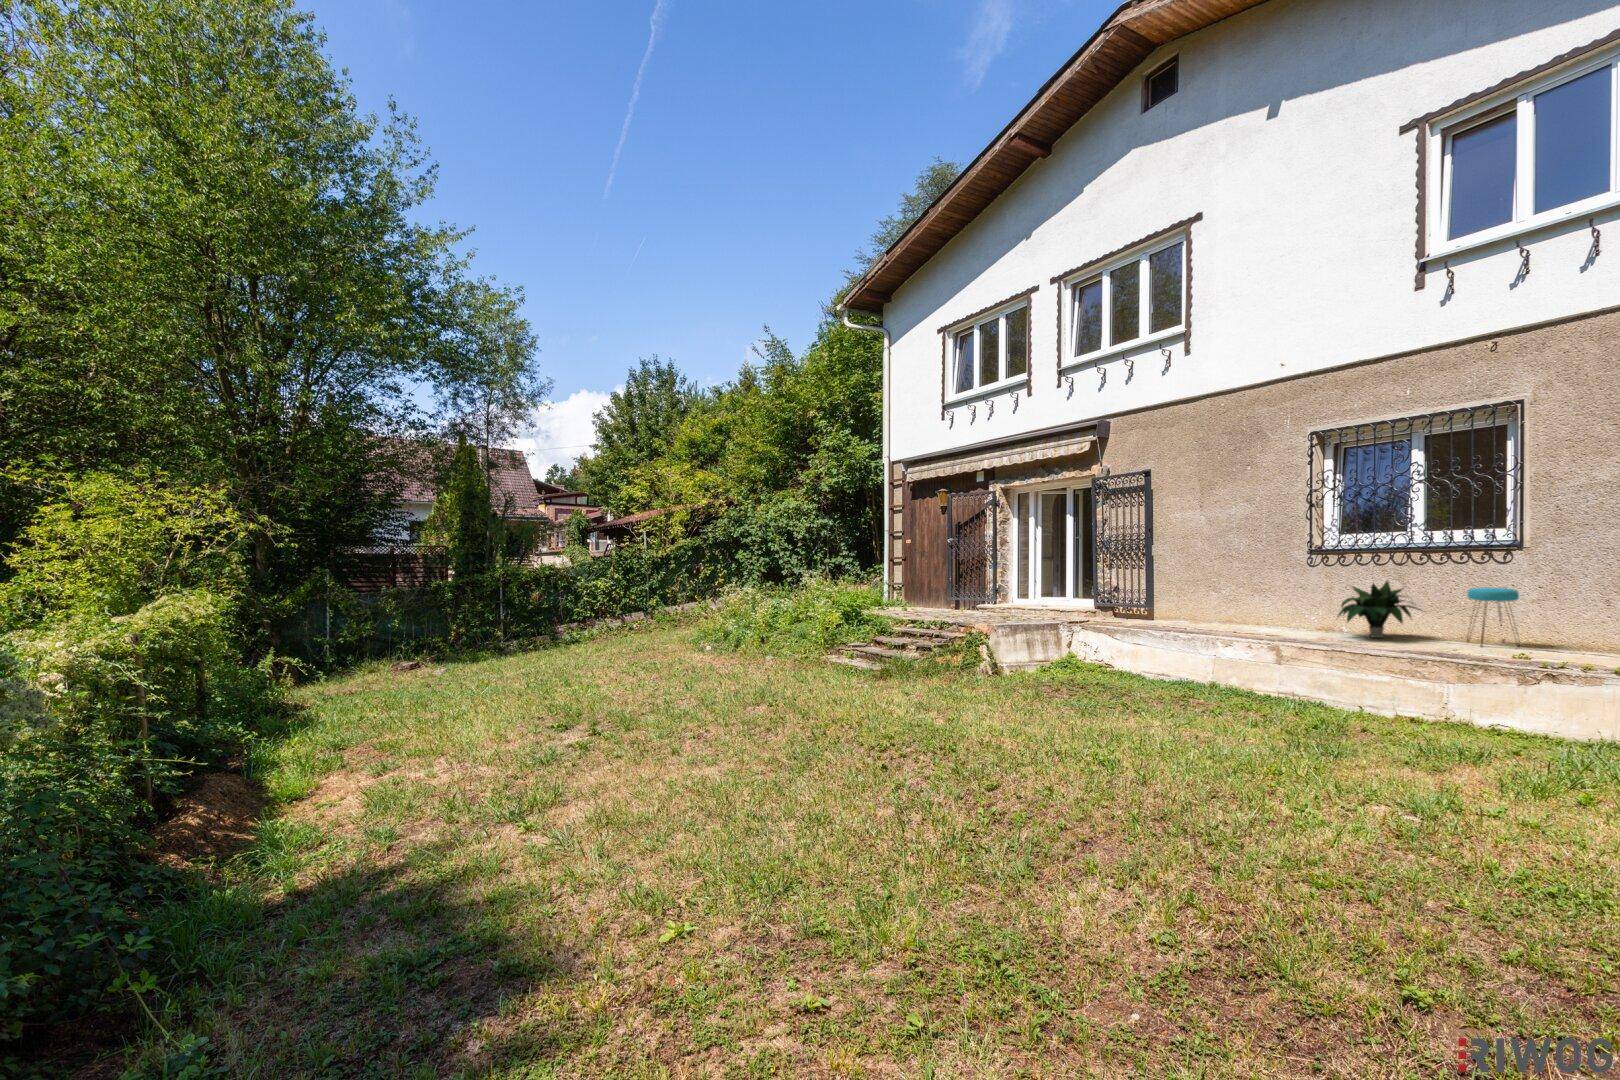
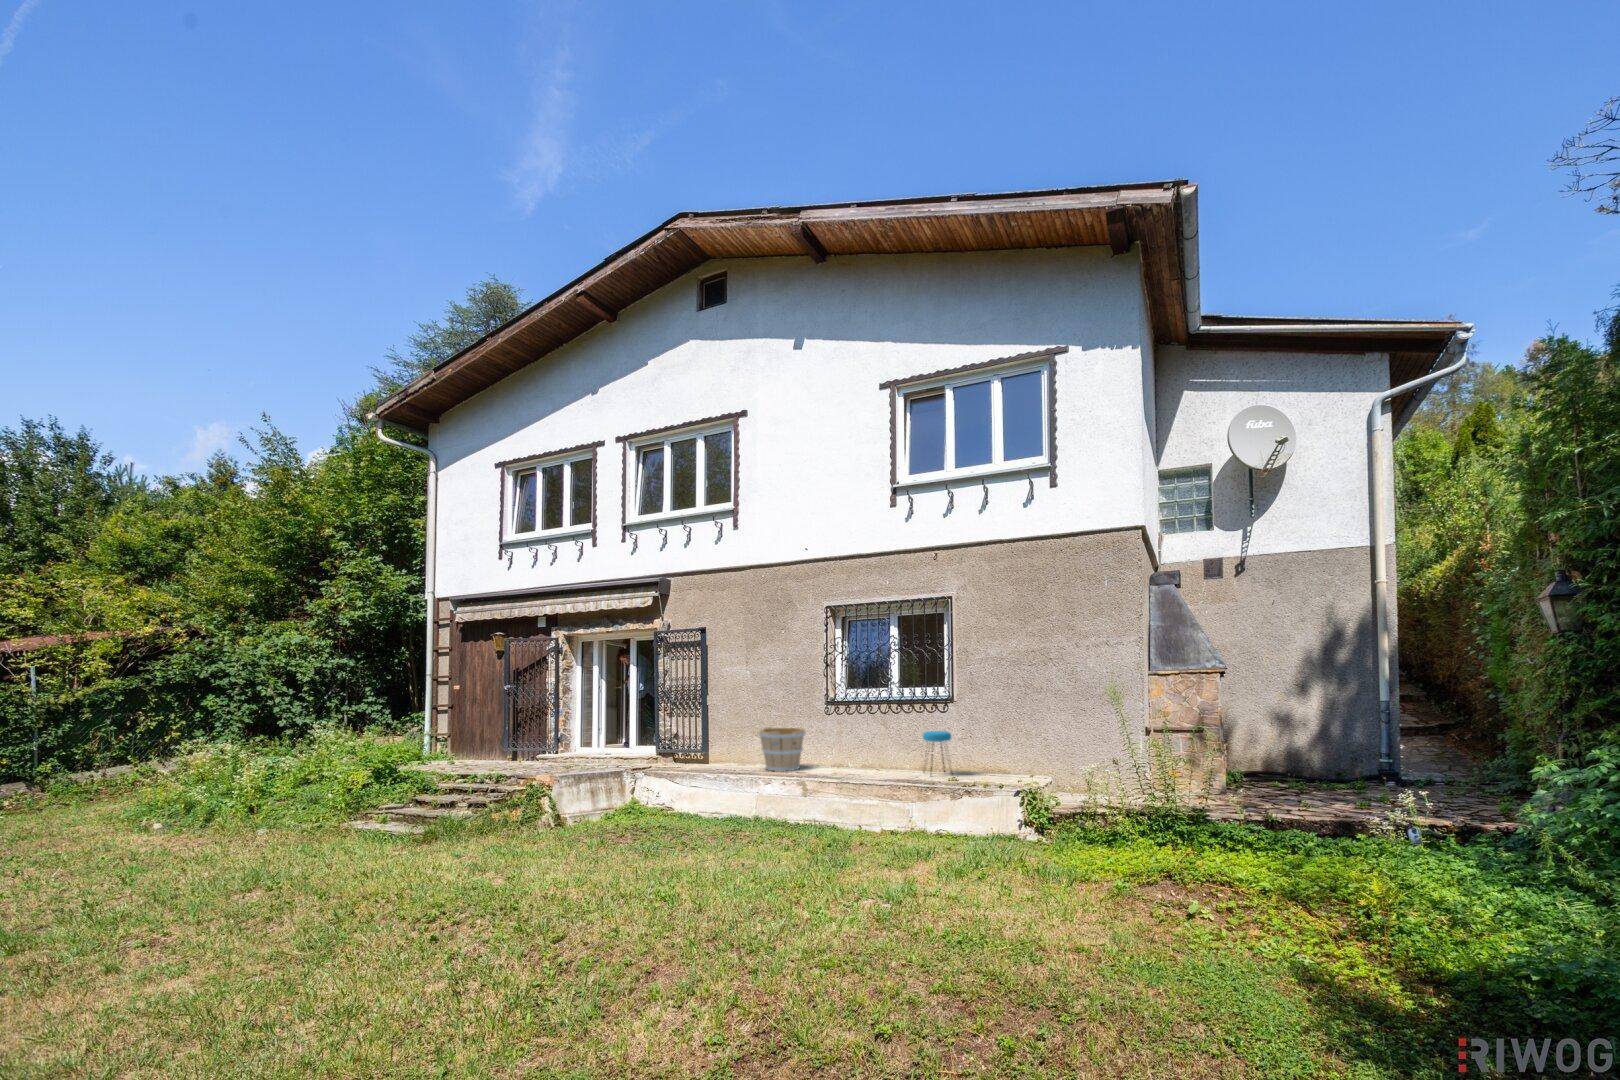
wooden bucket: none [1218,579,1281,630] -> present [759,727,805,771]
potted plant: present [1338,581,1421,638] -> none [842,726,901,774]

